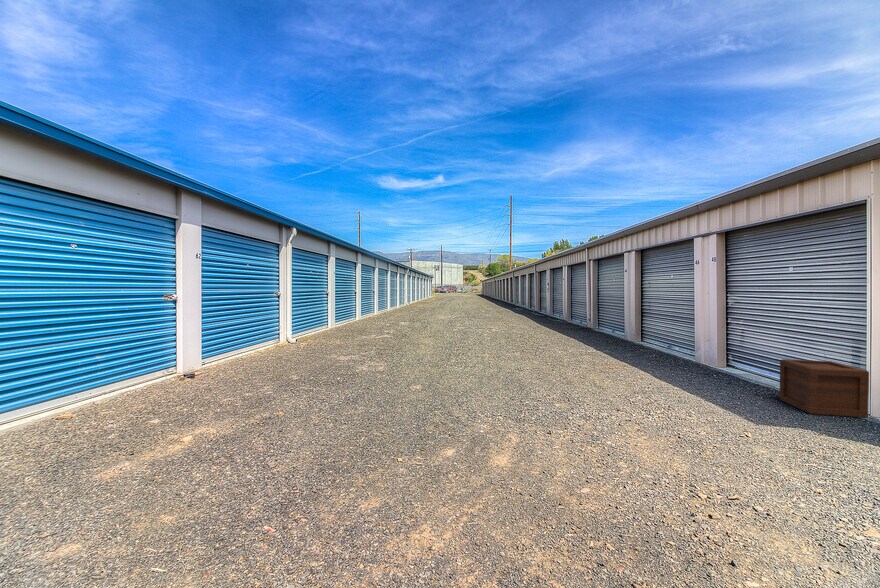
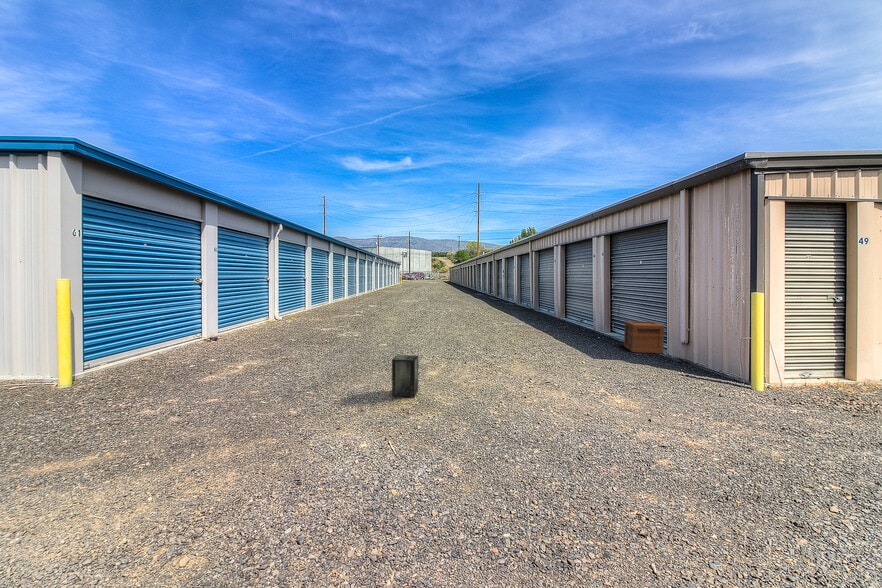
storage box: none [408,457,465,571] -> present [392,355,418,397]

